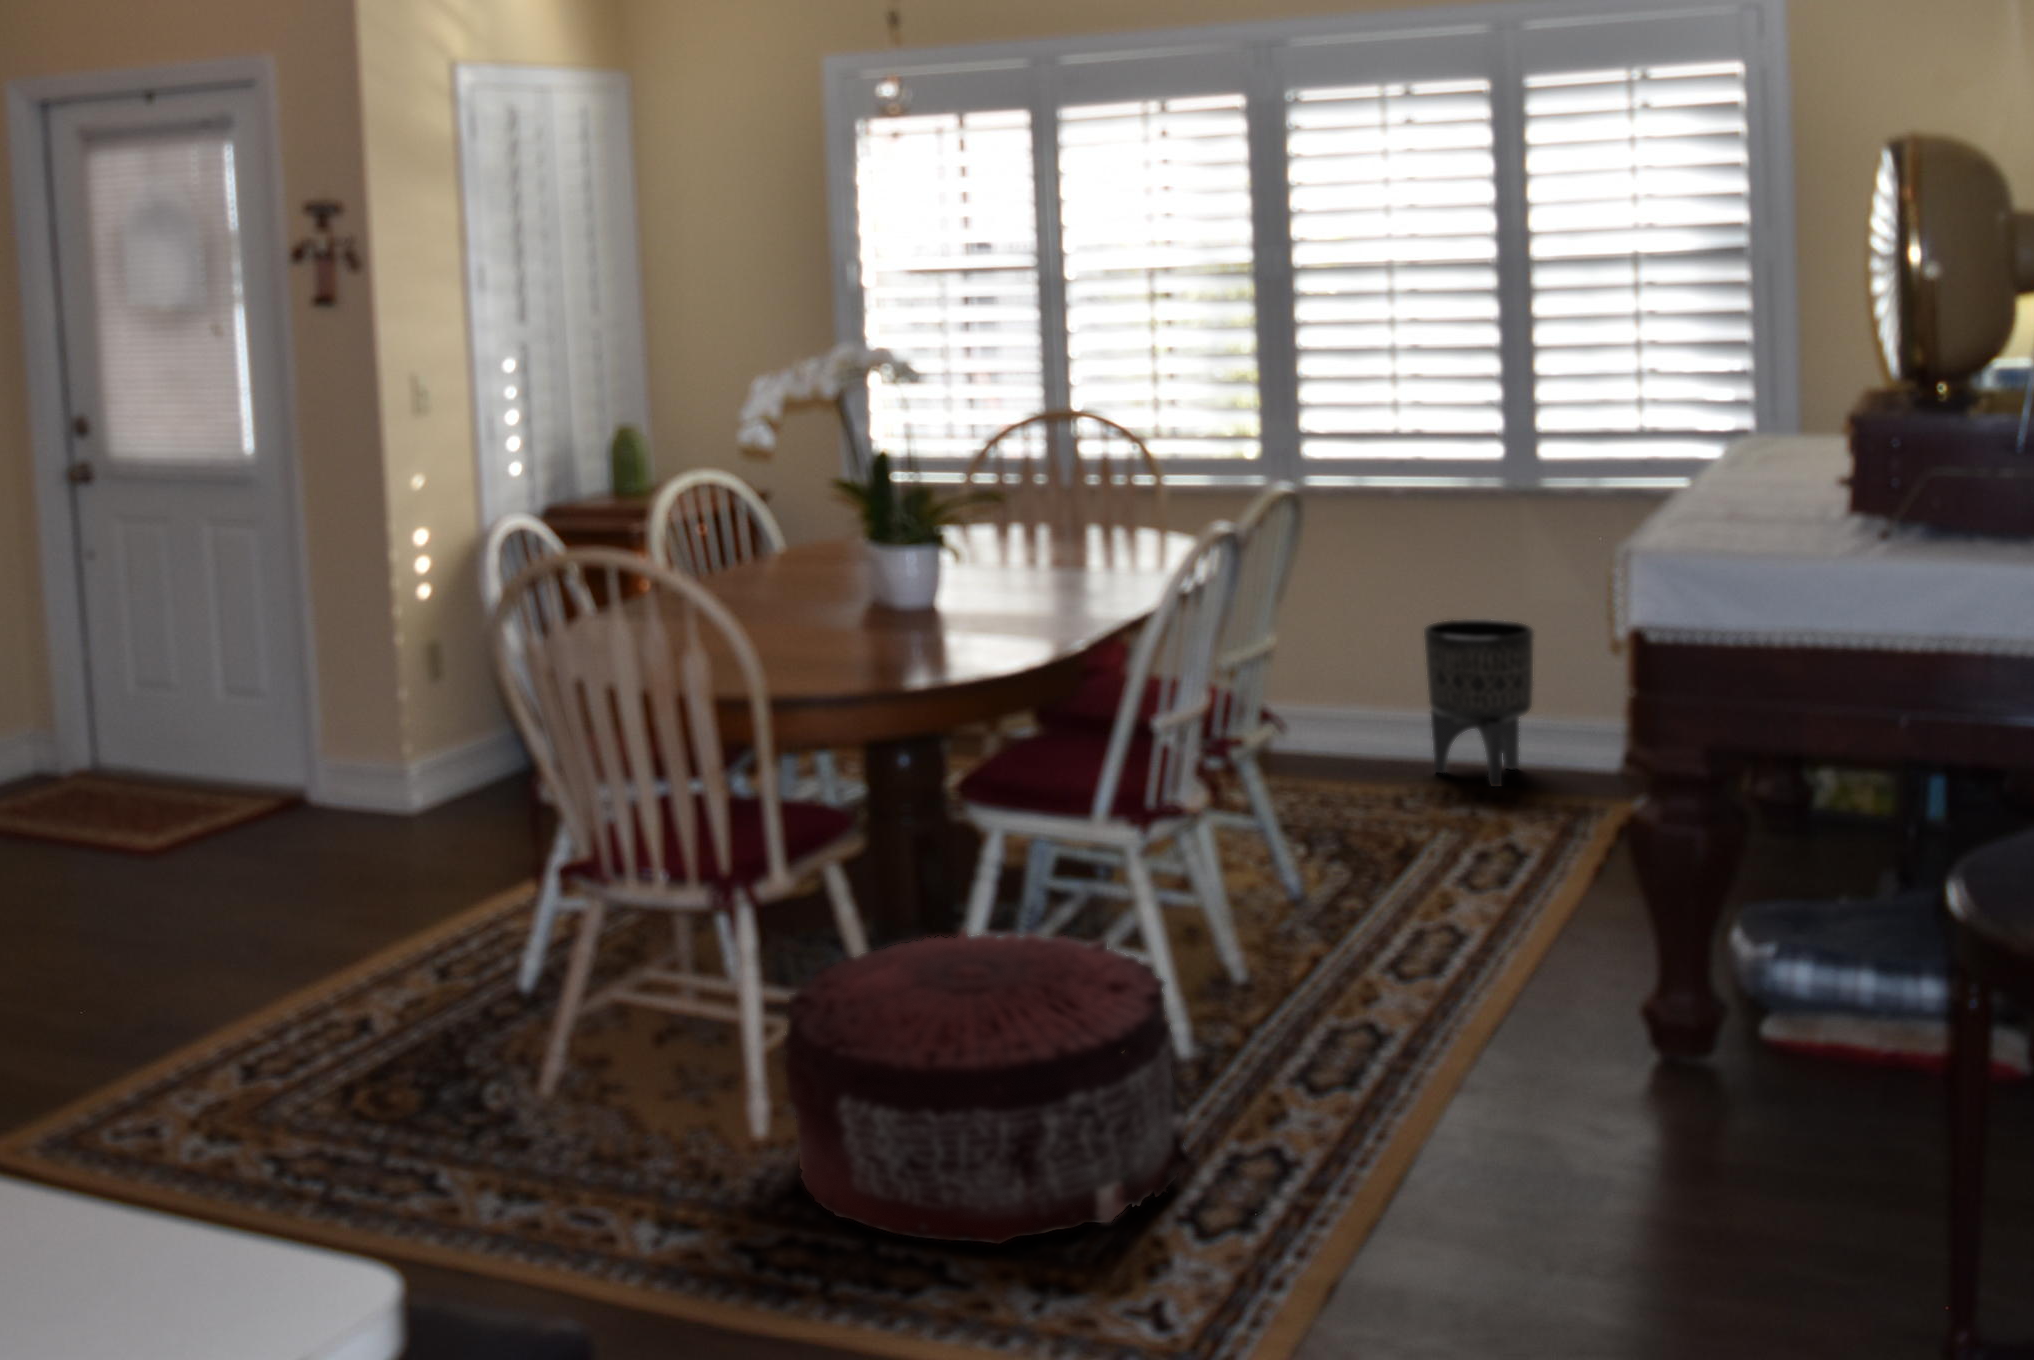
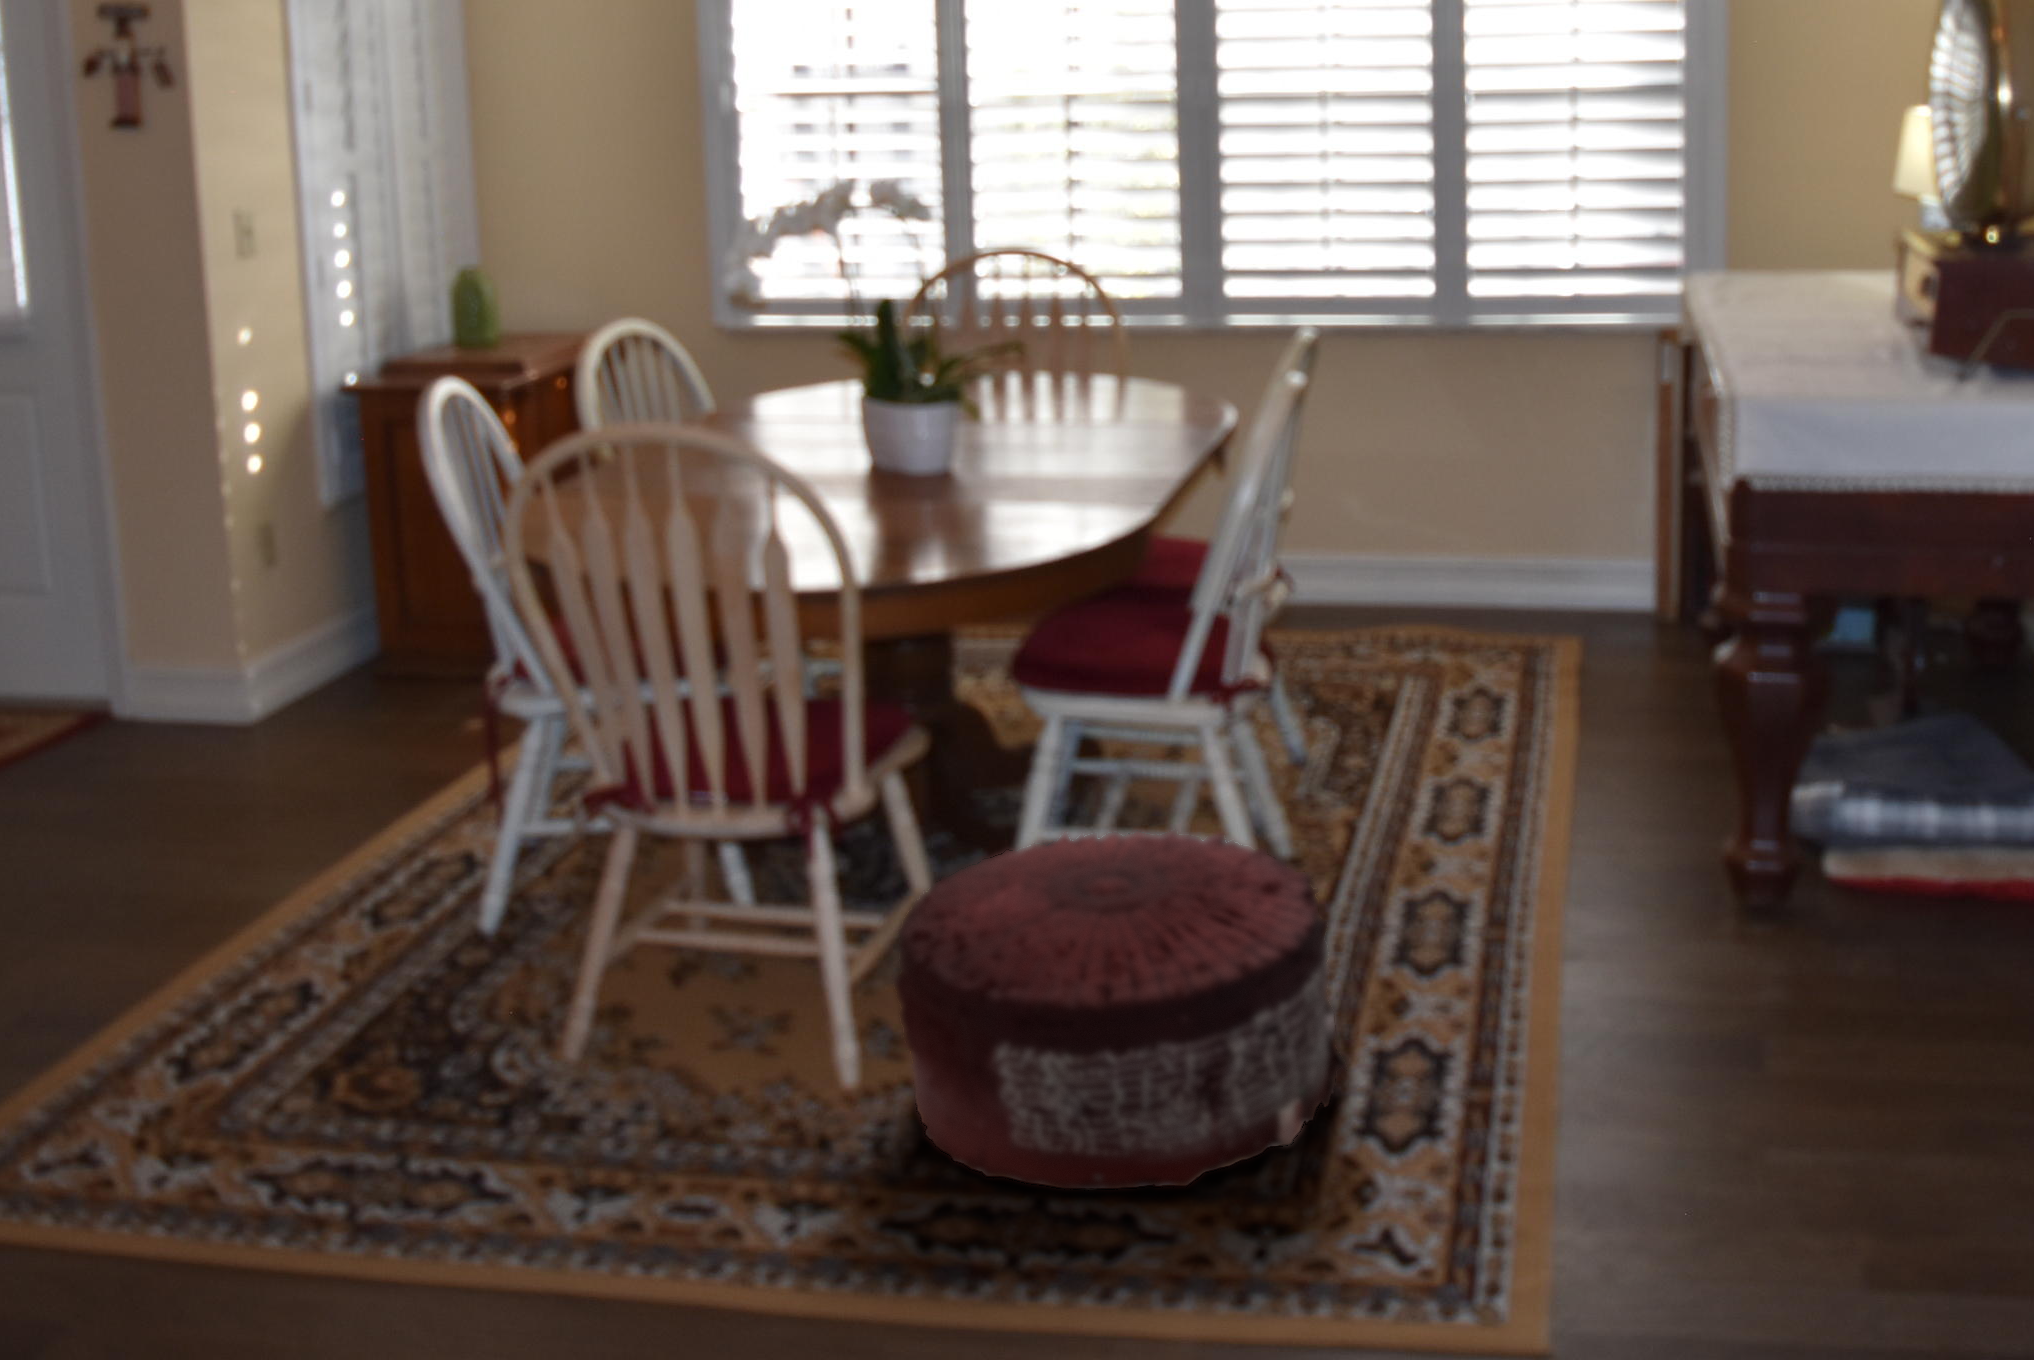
planter: present [1424,619,1534,787] -> none [1361,455,1466,622]

